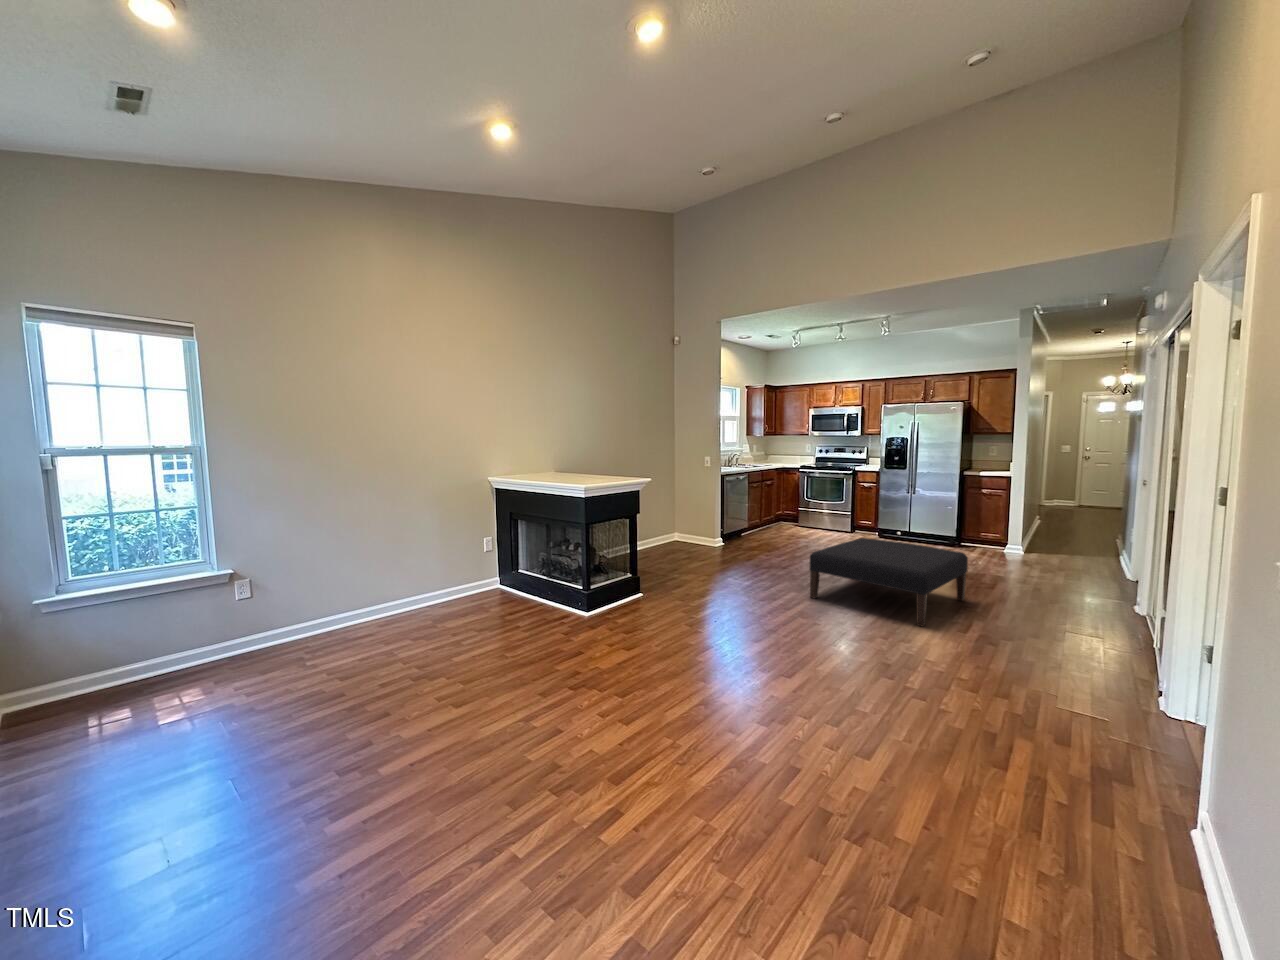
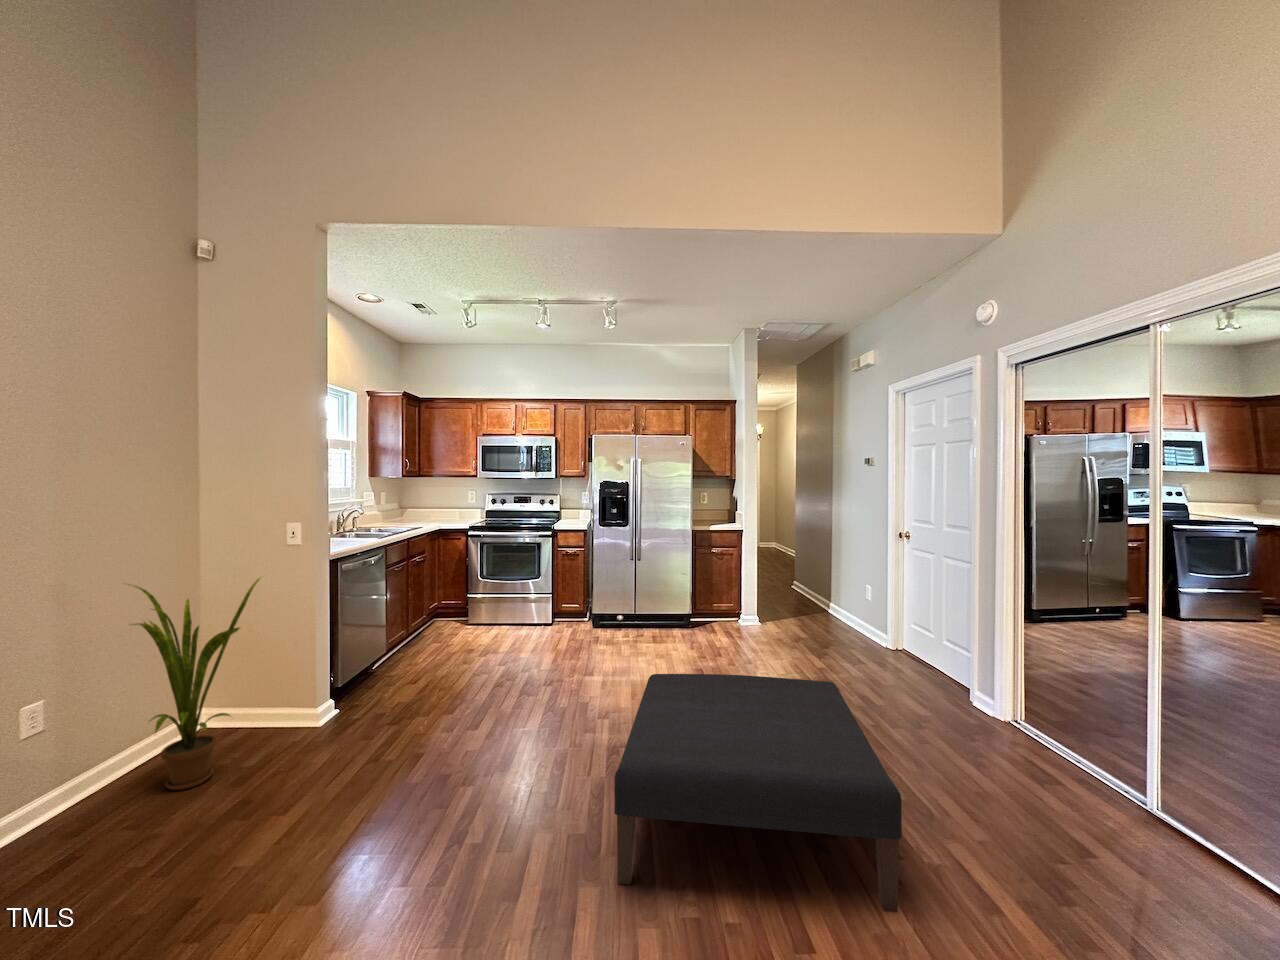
house plant: none [653,477,696,553] -> present [131,578,260,790]

